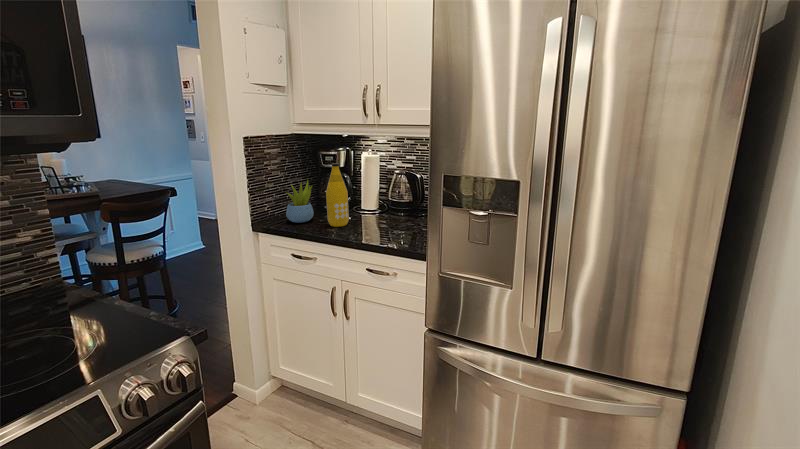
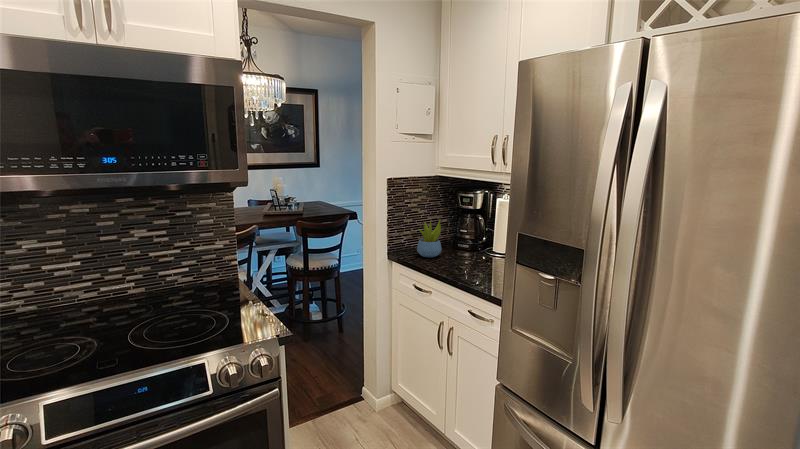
bottle: present [326,163,349,227] -> none [449,207,469,266]

